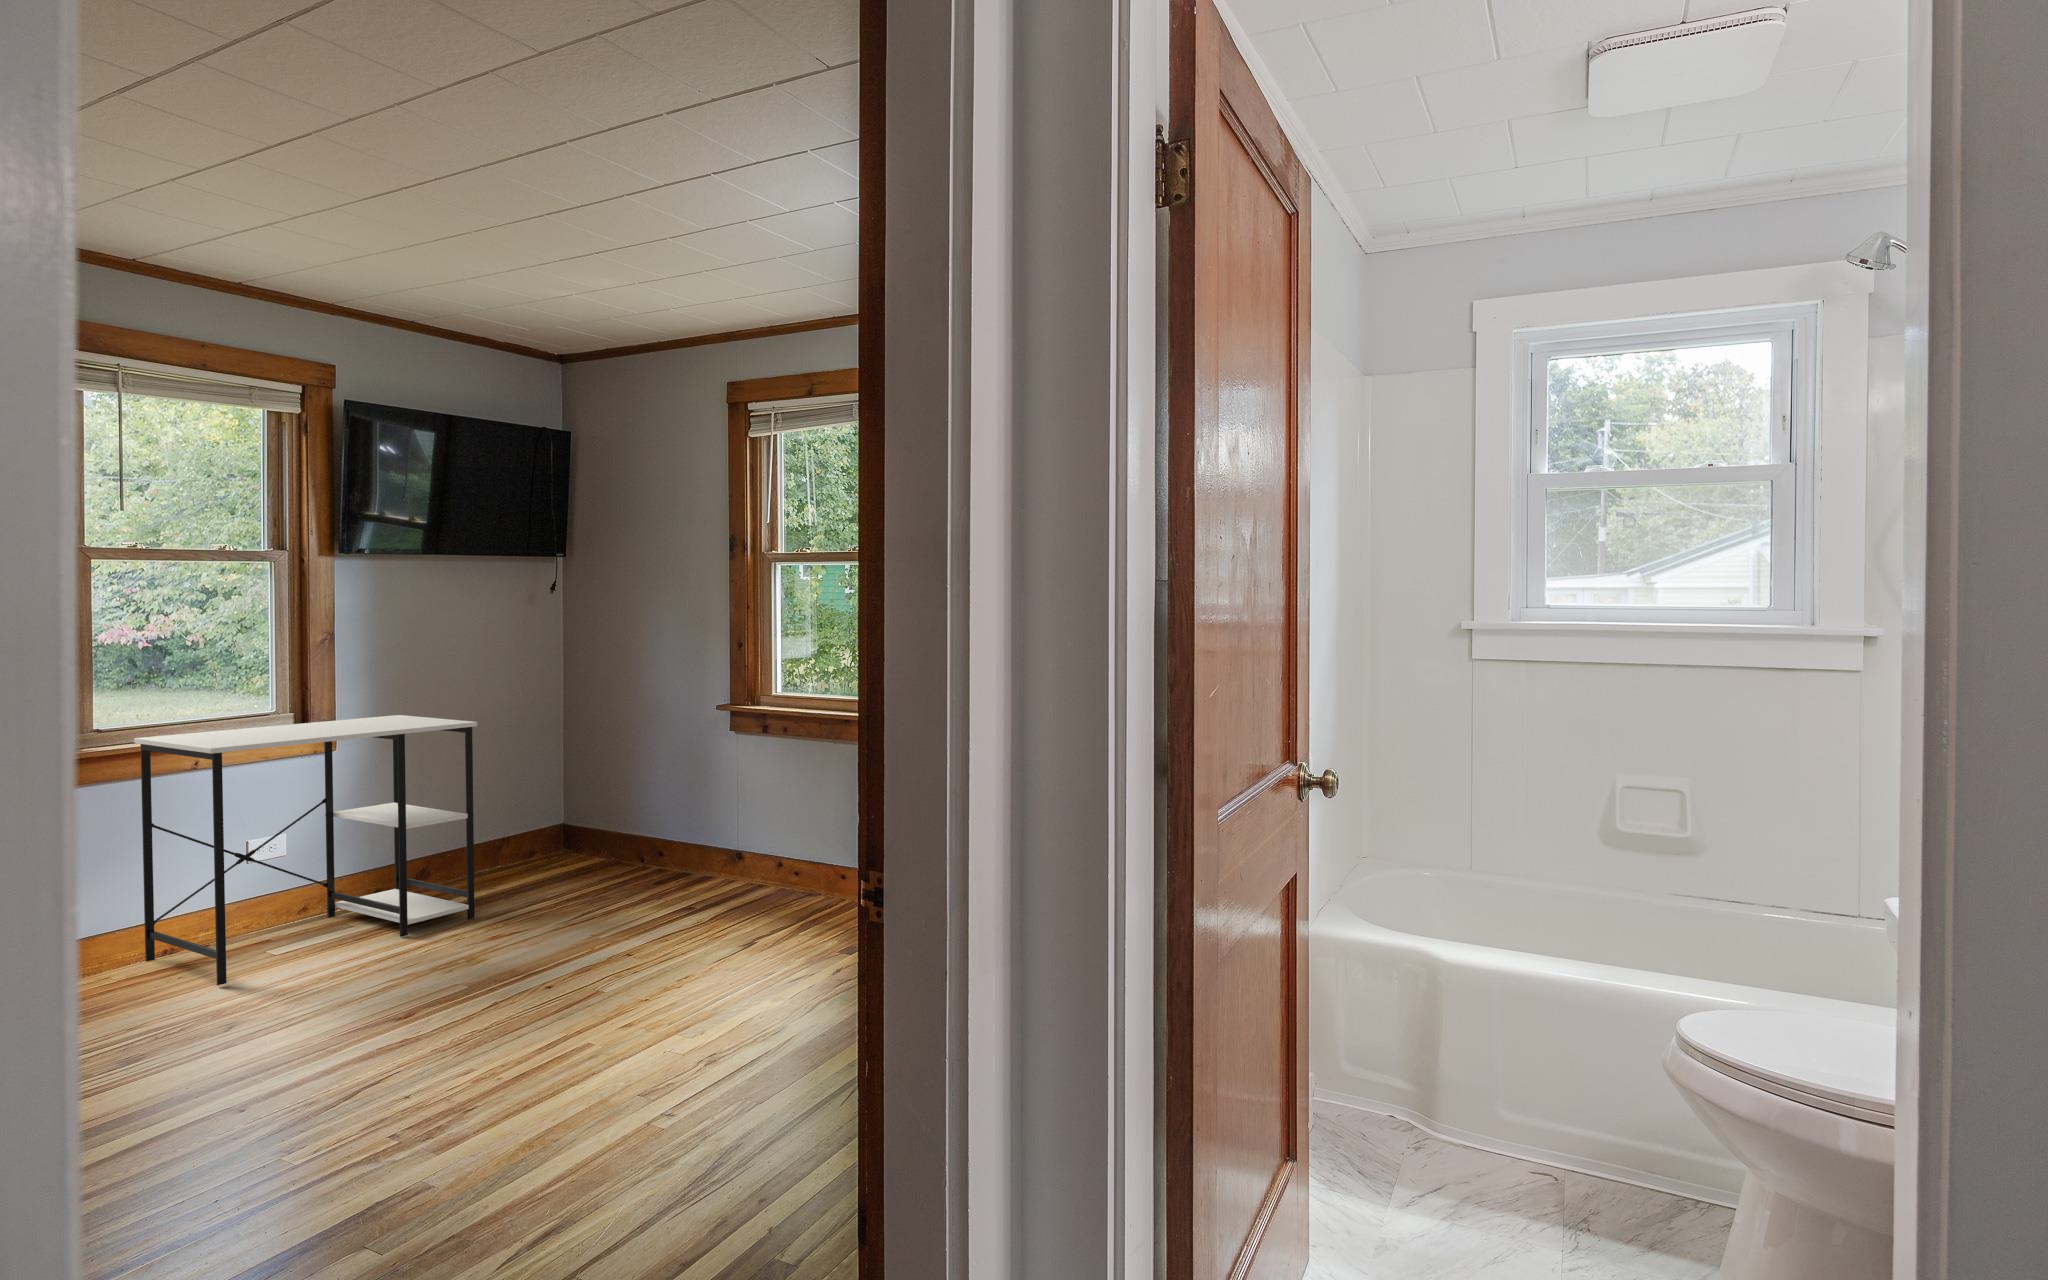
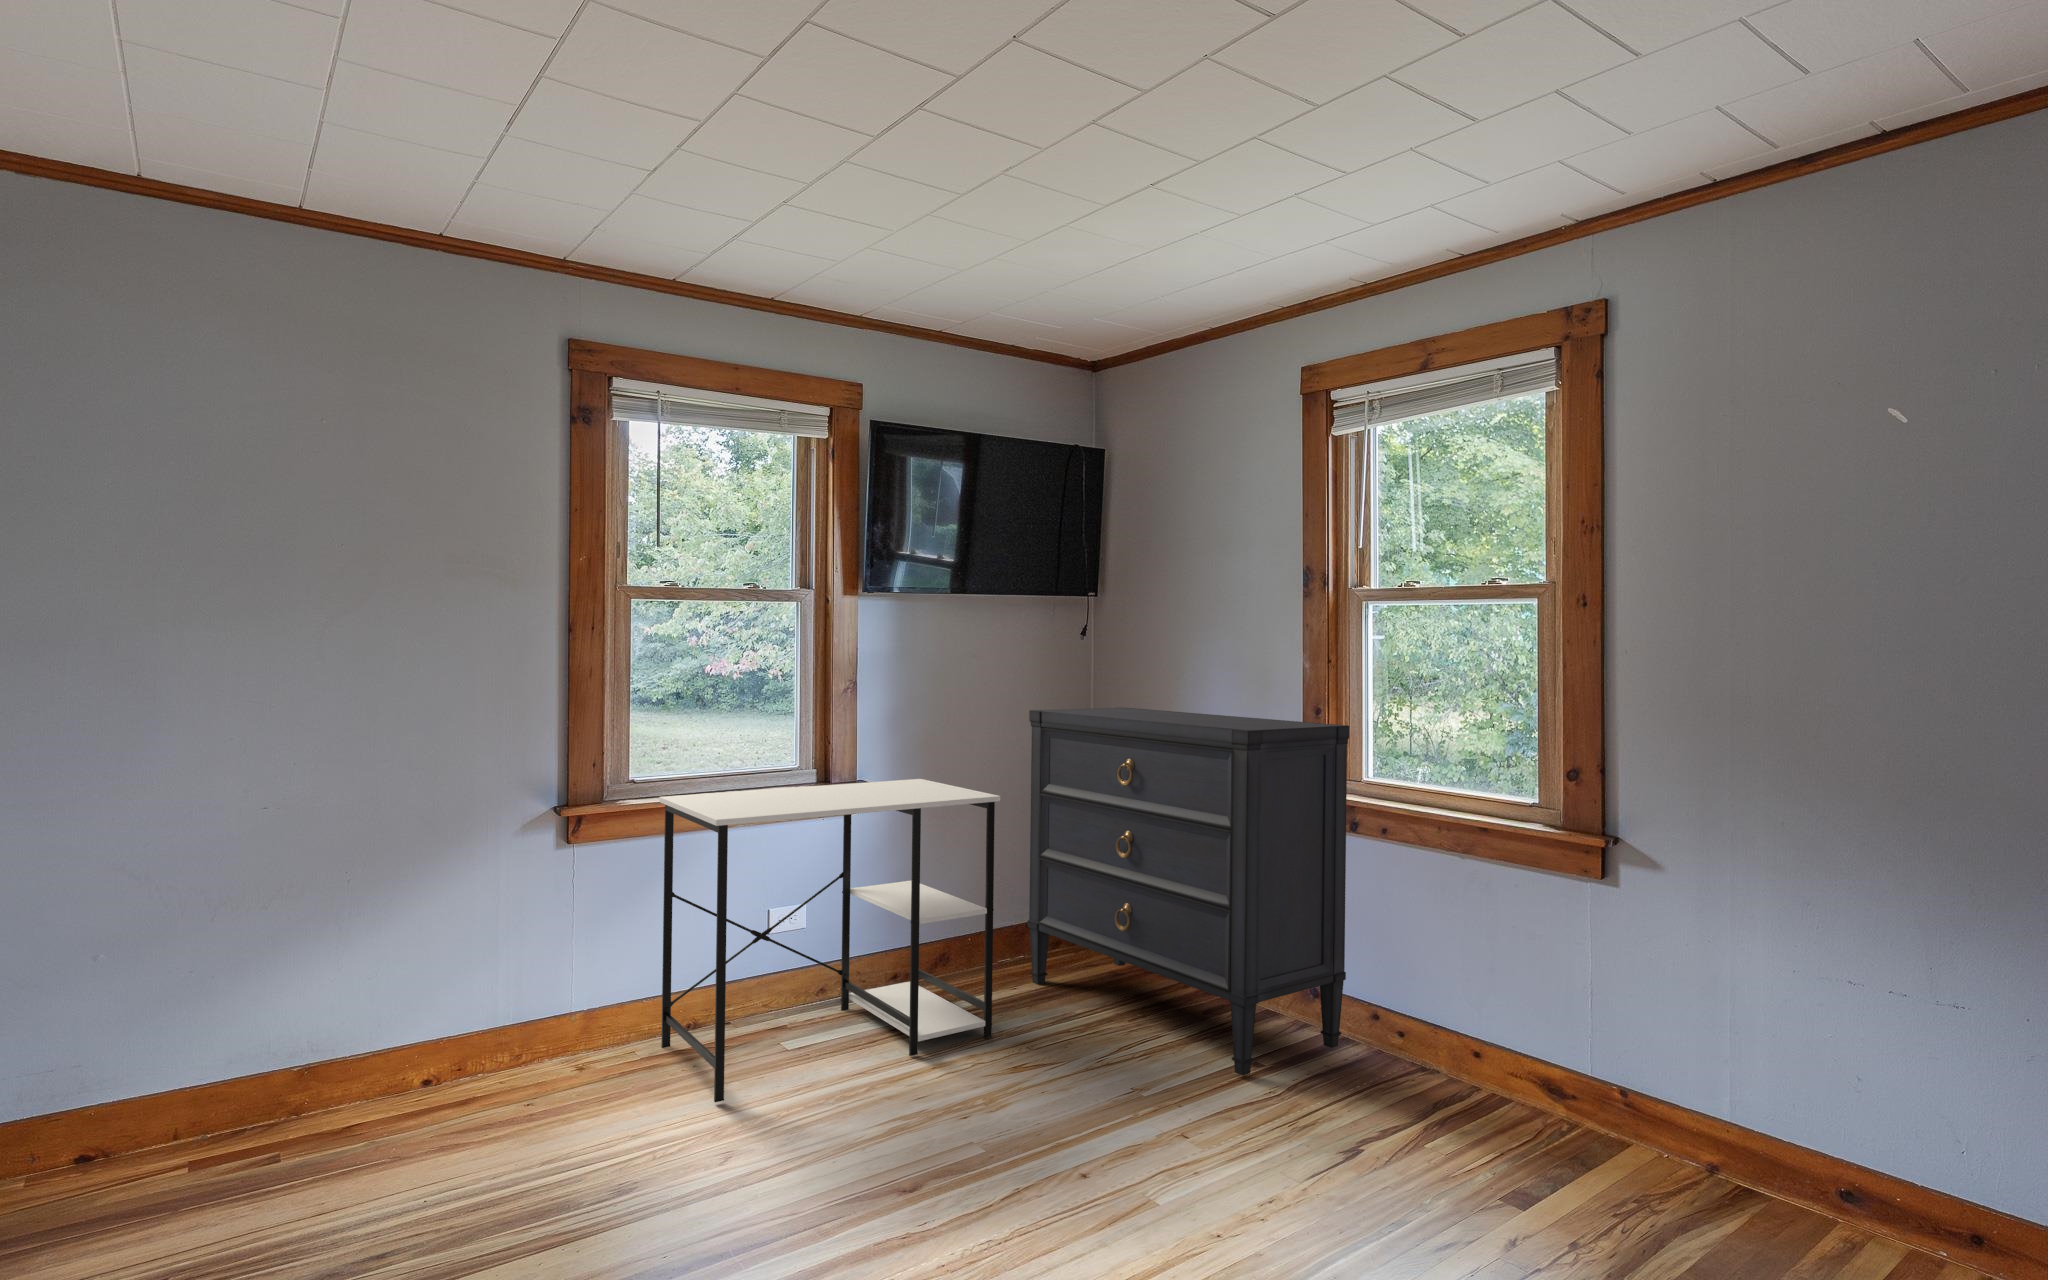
dresser: none [502,650,762,914] -> present [1027,707,1349,1076]

